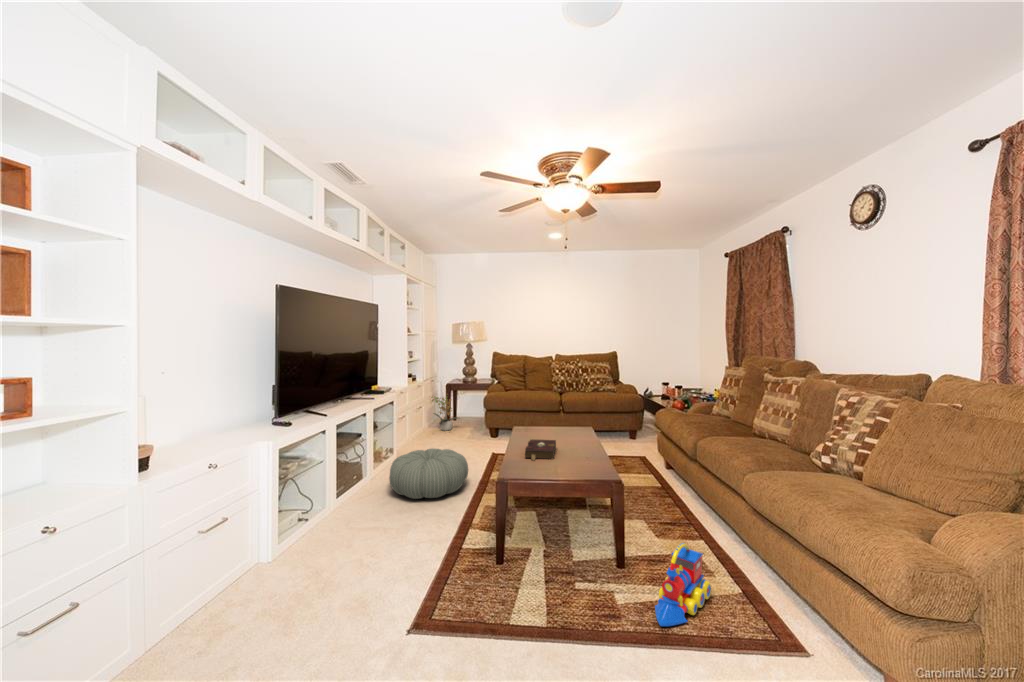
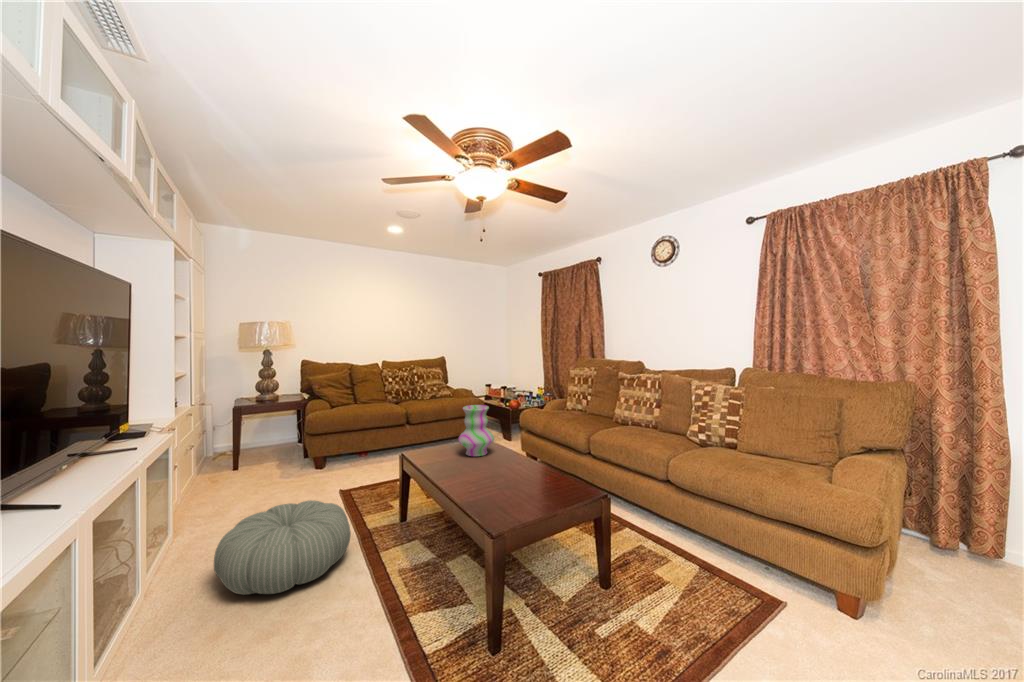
vase: none [550,394,581,438] -> present [458,405,494,456]
potted plant: present [431,396,458,431] -> none [204,419,260,473]
book: present [525,439,556,460] -> none [461,461,510,492]
toy train: present [655,543,711,626] -> none [660,541,711,636]

